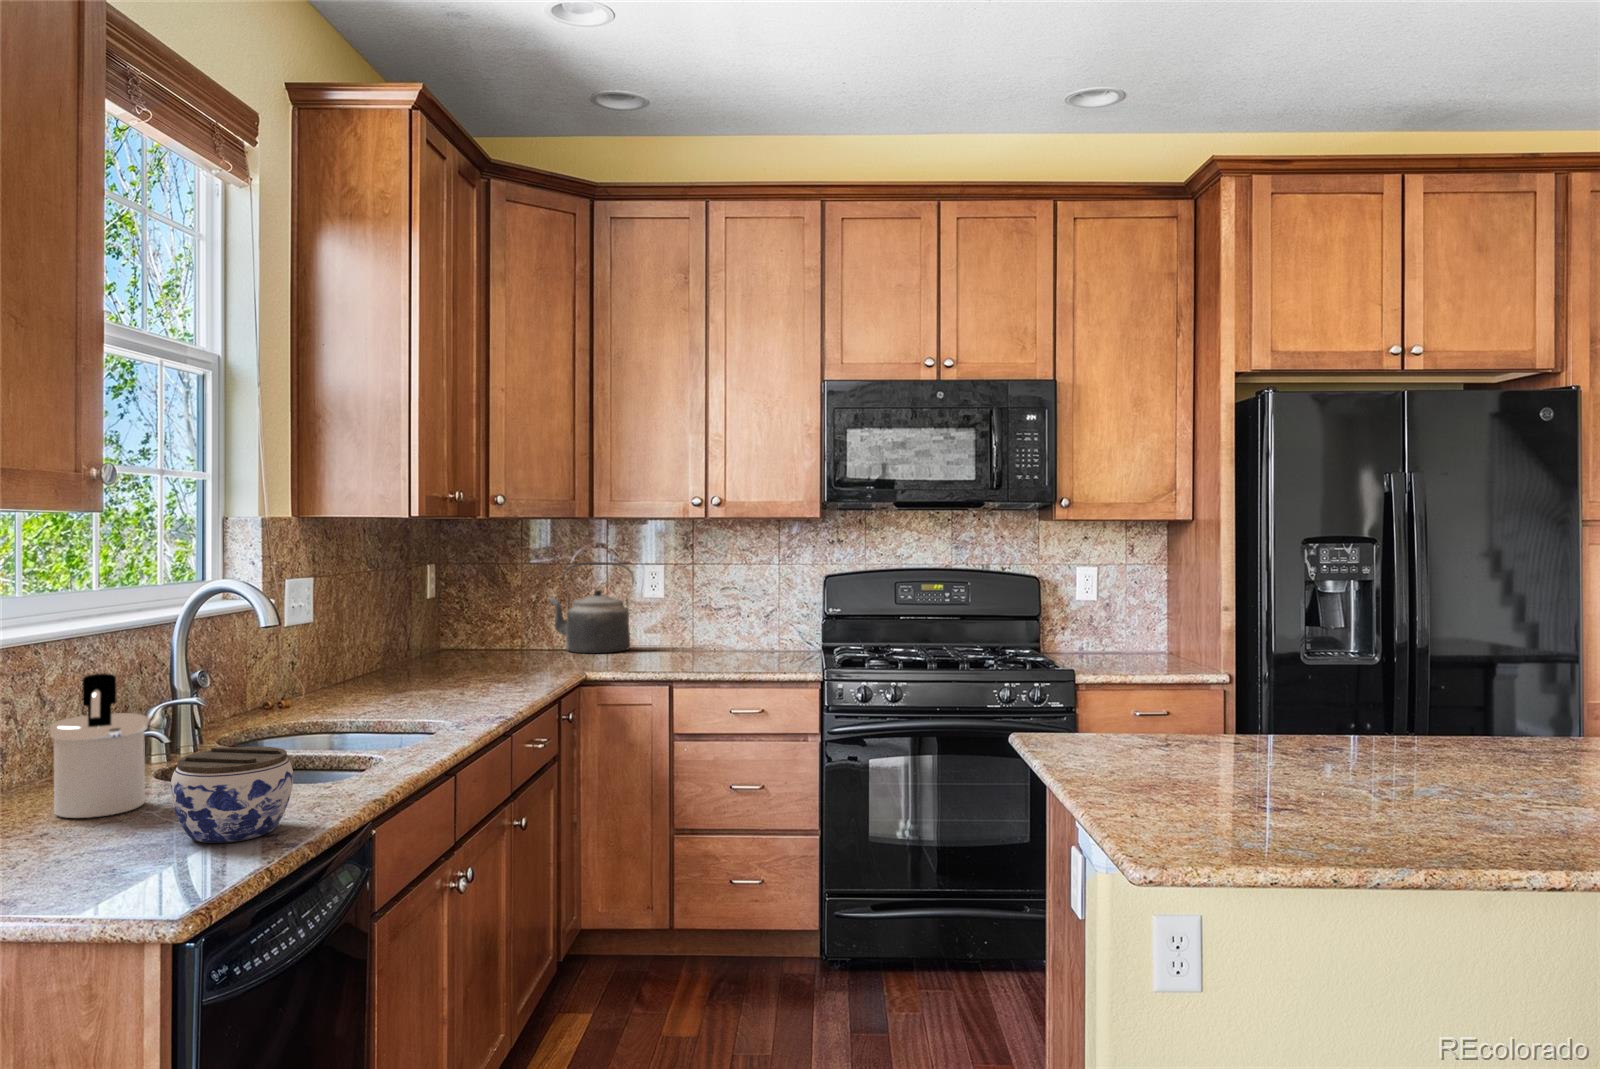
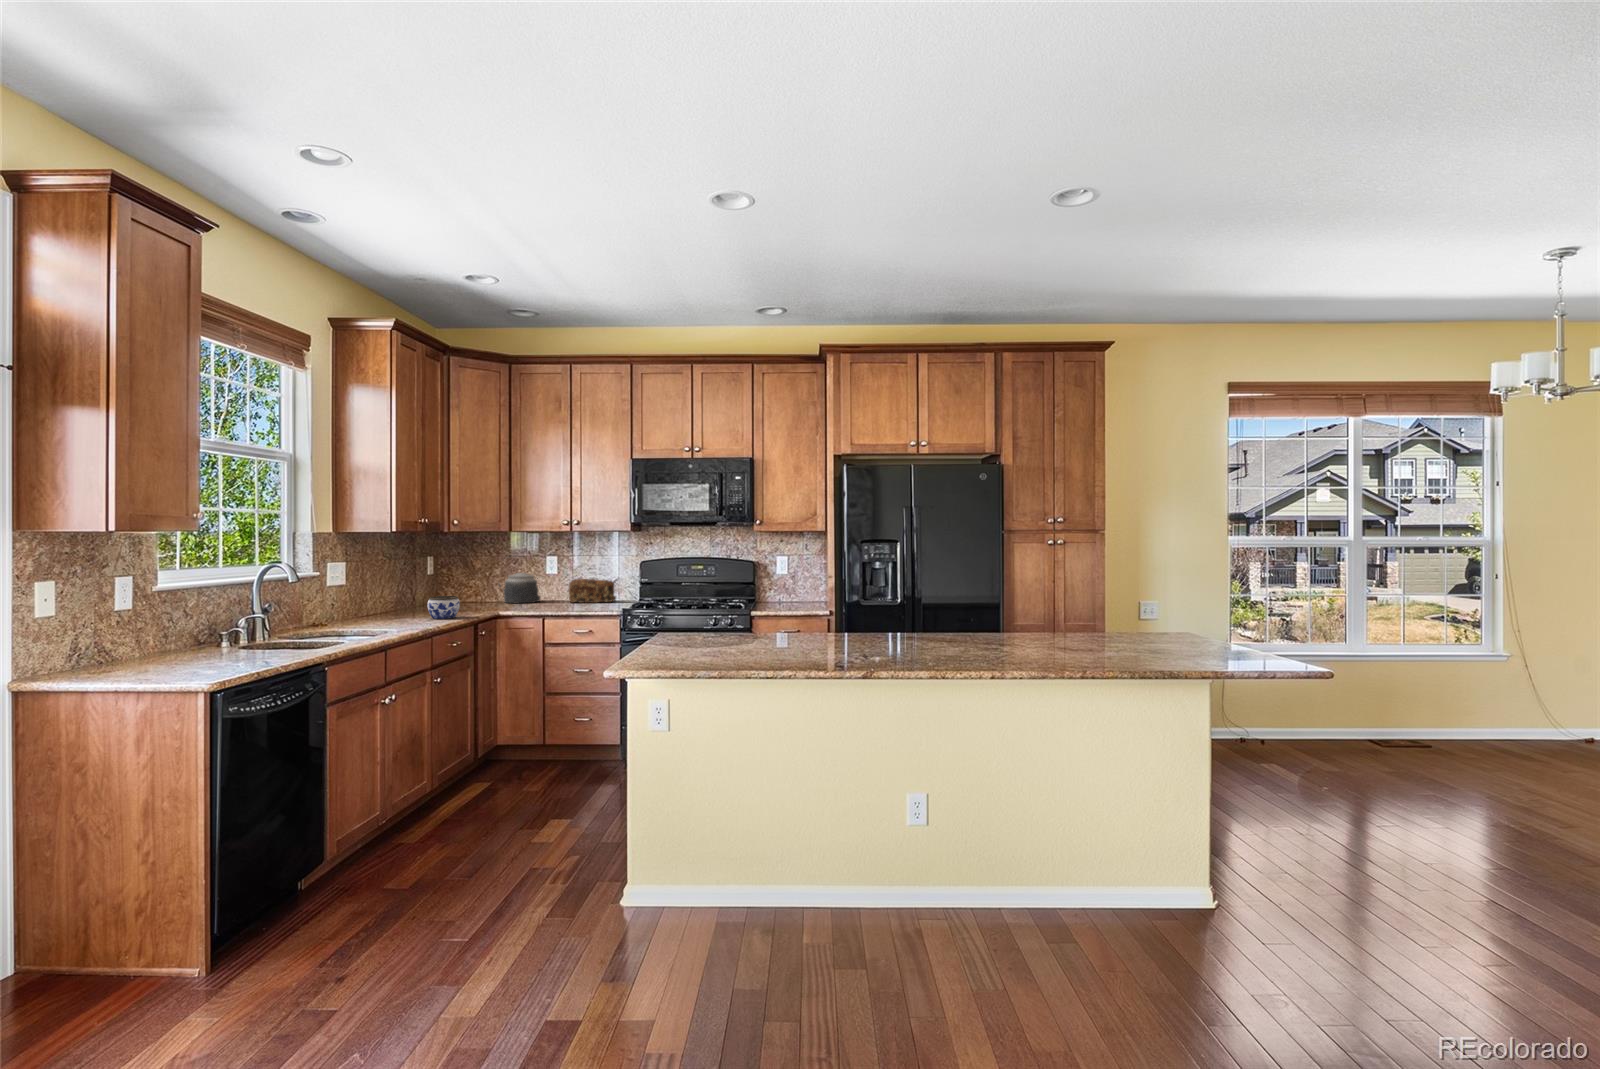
bread loaf: none [689,607,772,653] -> present [569,579,616,603]
soap dispenser: present [50,674,148,818] -> none [181,600,227,660]
jar: present [171,746,293,843] -> present [427,596,460,619]

